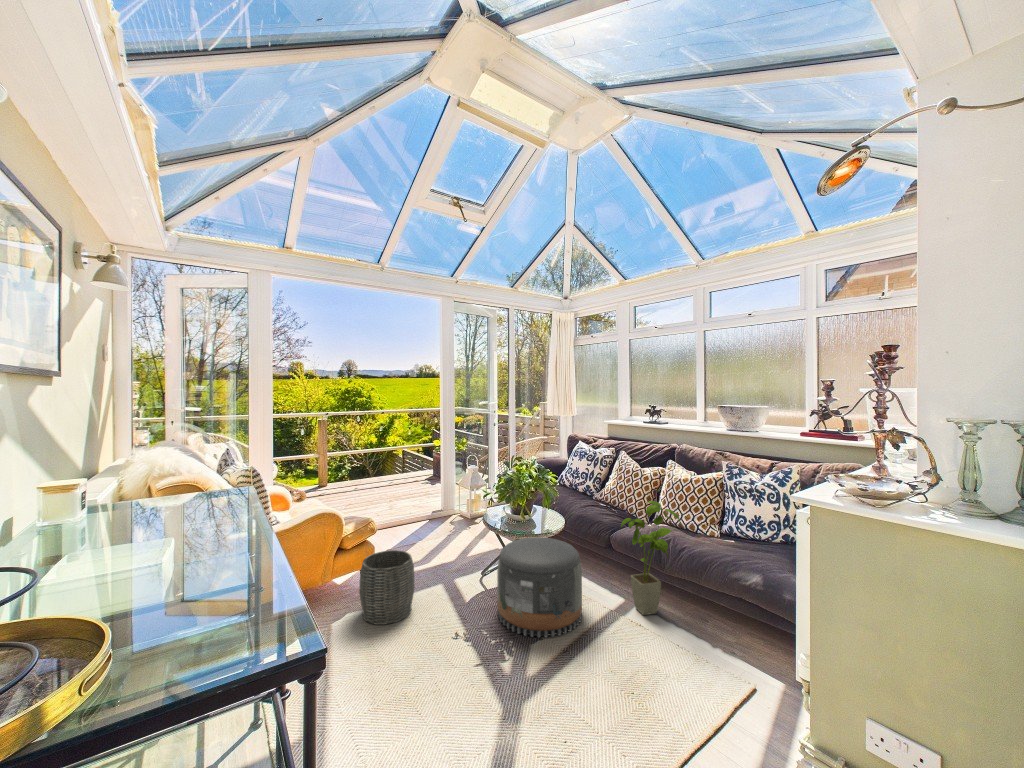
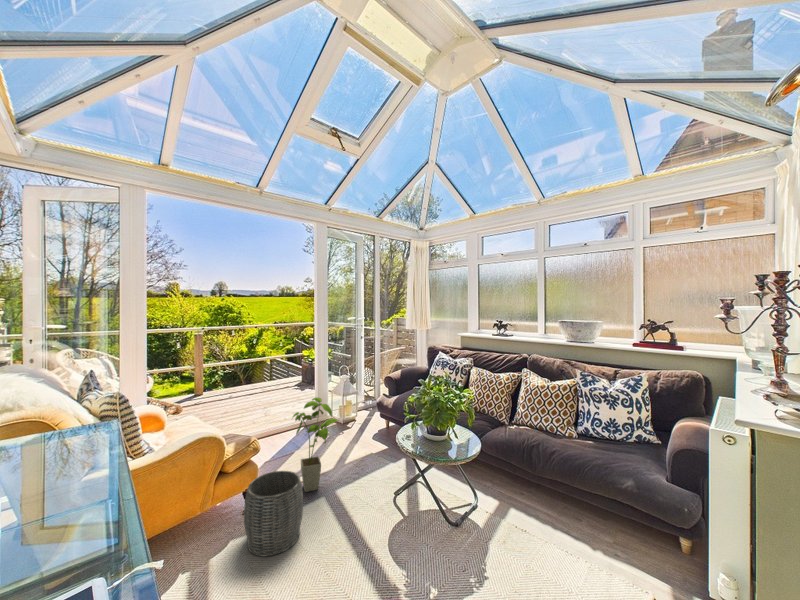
house plant: present [621,501,680,615] -> present [293,397,338,492]
pouf: present [497,537,582,638] -> none [389,448,471,557]

